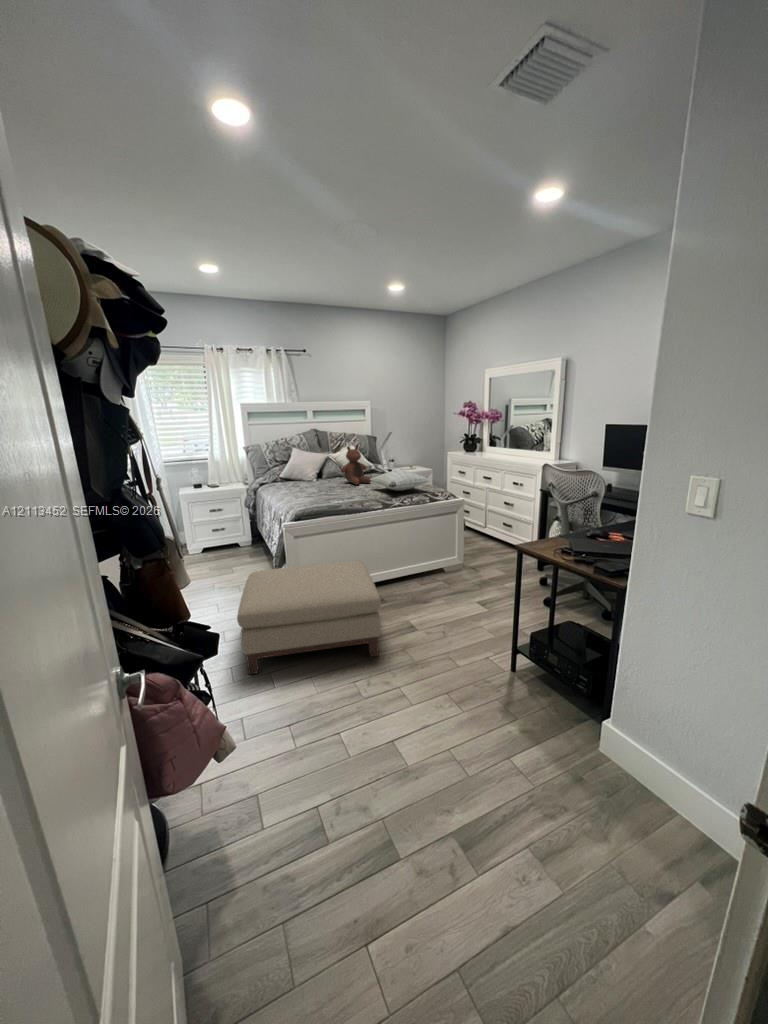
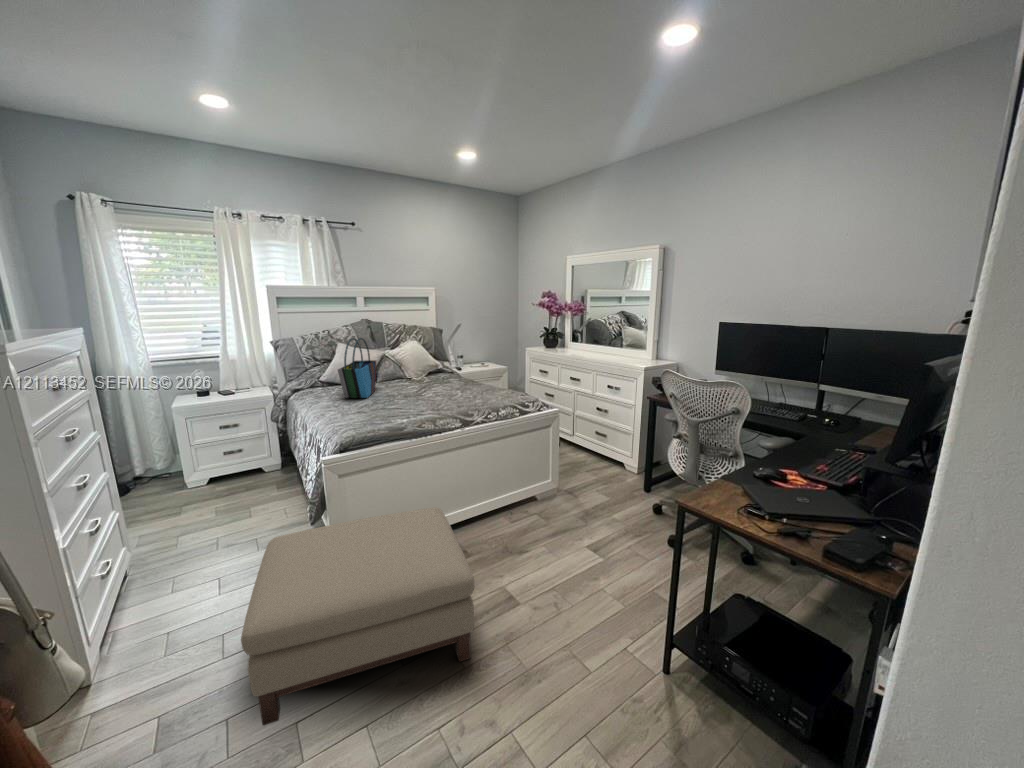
tote bag: none [293,442,322,488] -> present [338,338,376,398]
stuffed bear: present [341,446,371,485] -> none [402,342,441,392]
pillow: present [370,469,429,491] -> none [441,373,518,401]

